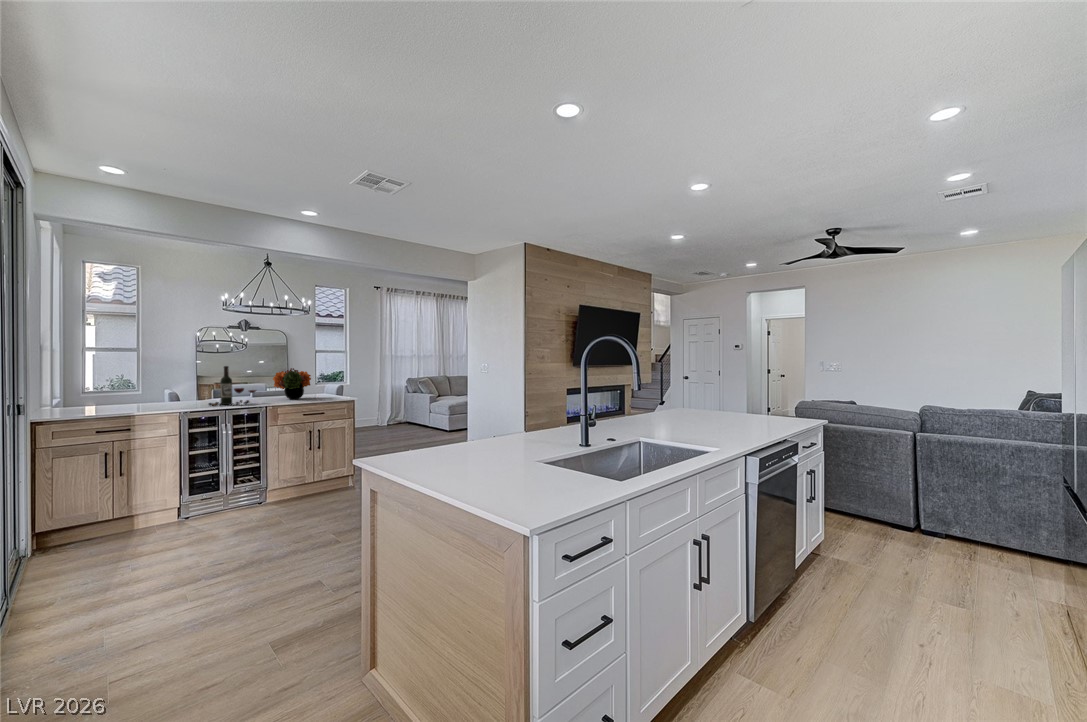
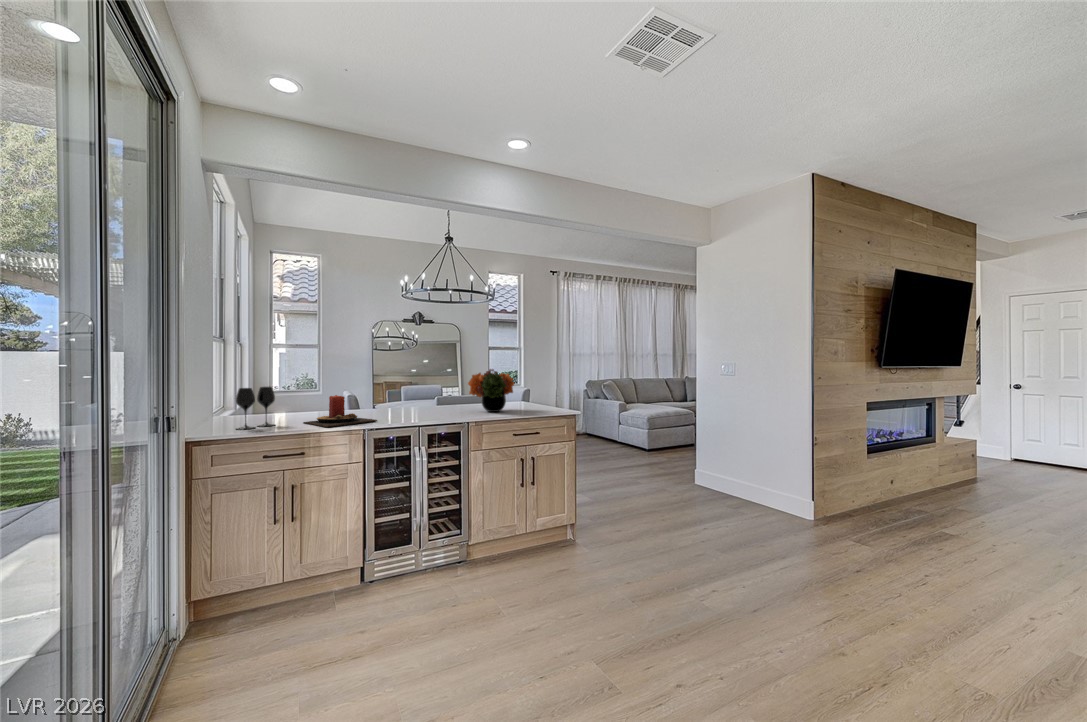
wine bottle: present [209,366,256,406] -> none [395,365,454,421]
wine glass: none [67,383,103,414] -> present [236,387,275,429]
candle: none [127,388,193,411] -> present [303,395,377,427]

